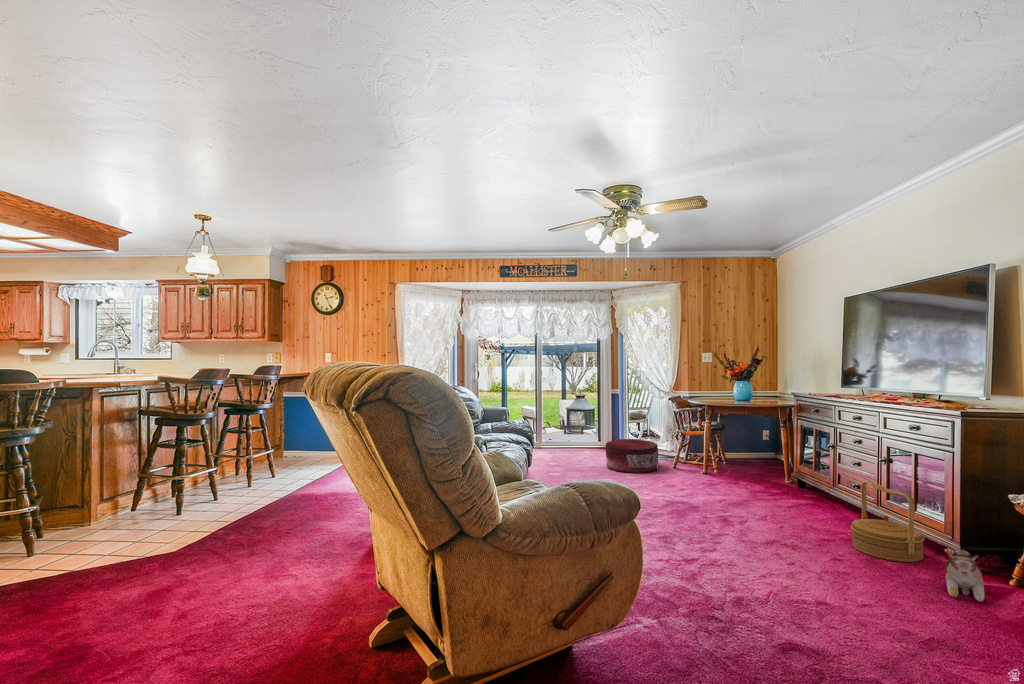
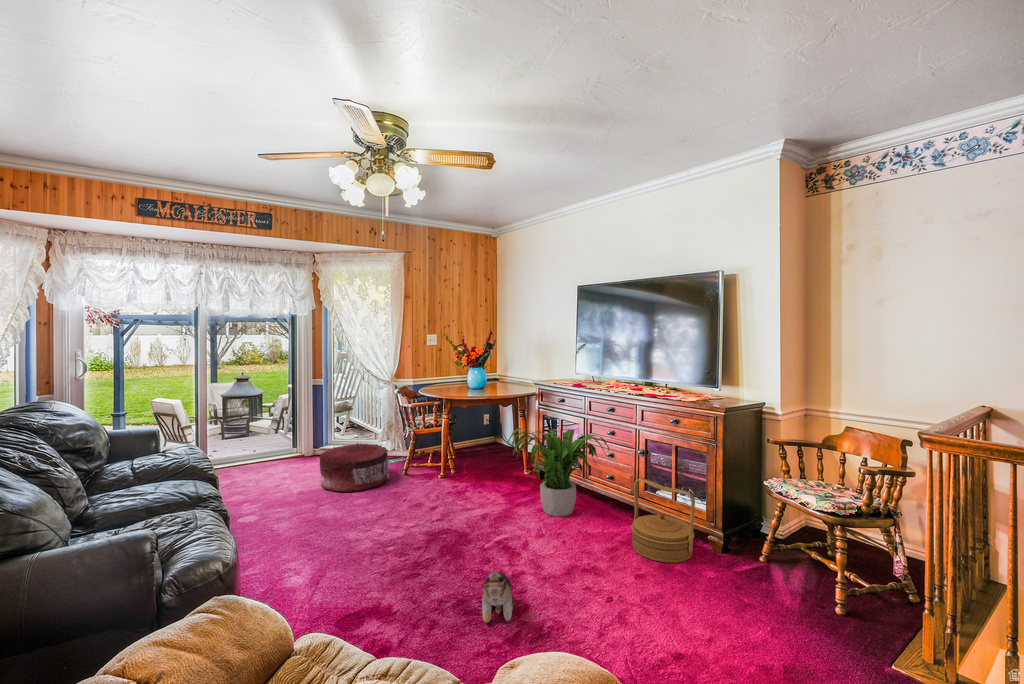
potted plant: none [747,430,851,515] -> present [507,428,609,516]
plush toy: present [946,550,985,601] -> present [482,571,514,623]

